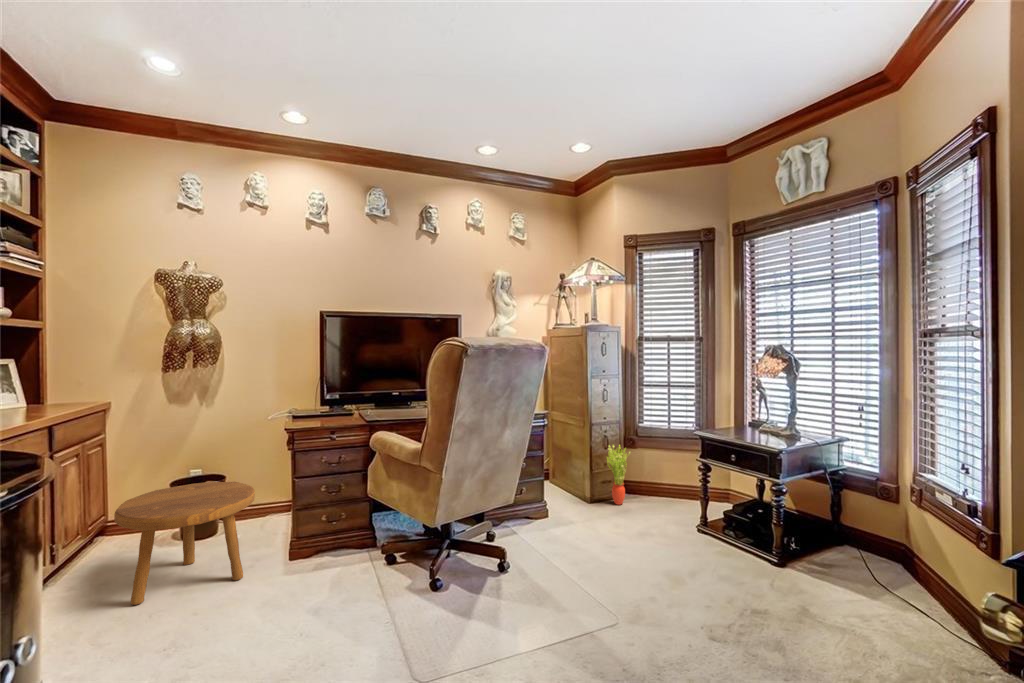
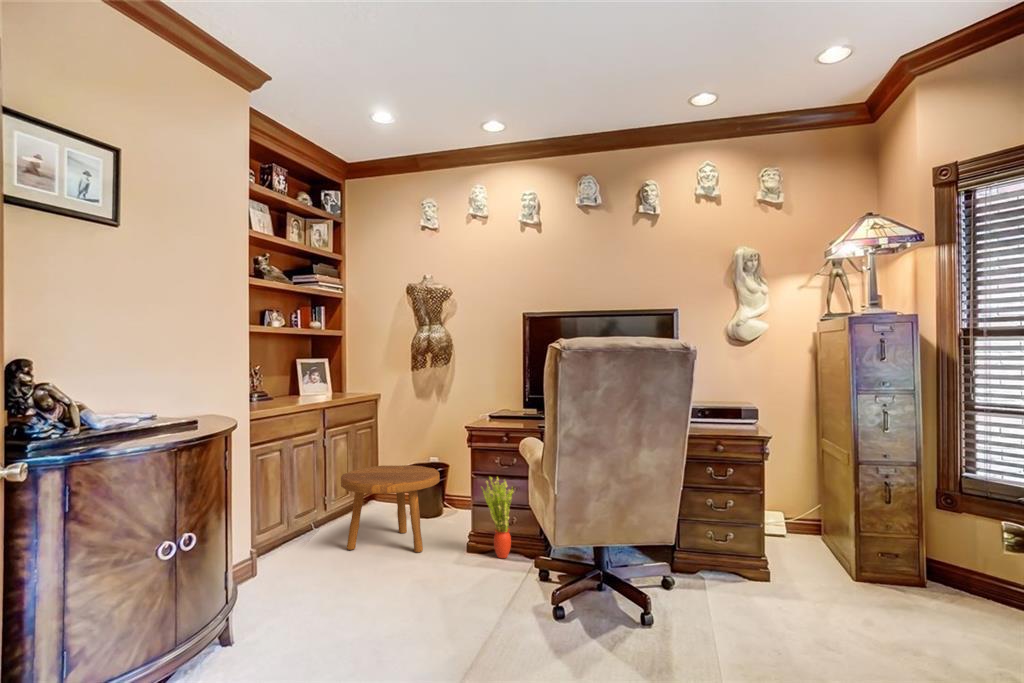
potted plant: present [607,445,630,505] -> present [483,477,513,558]

